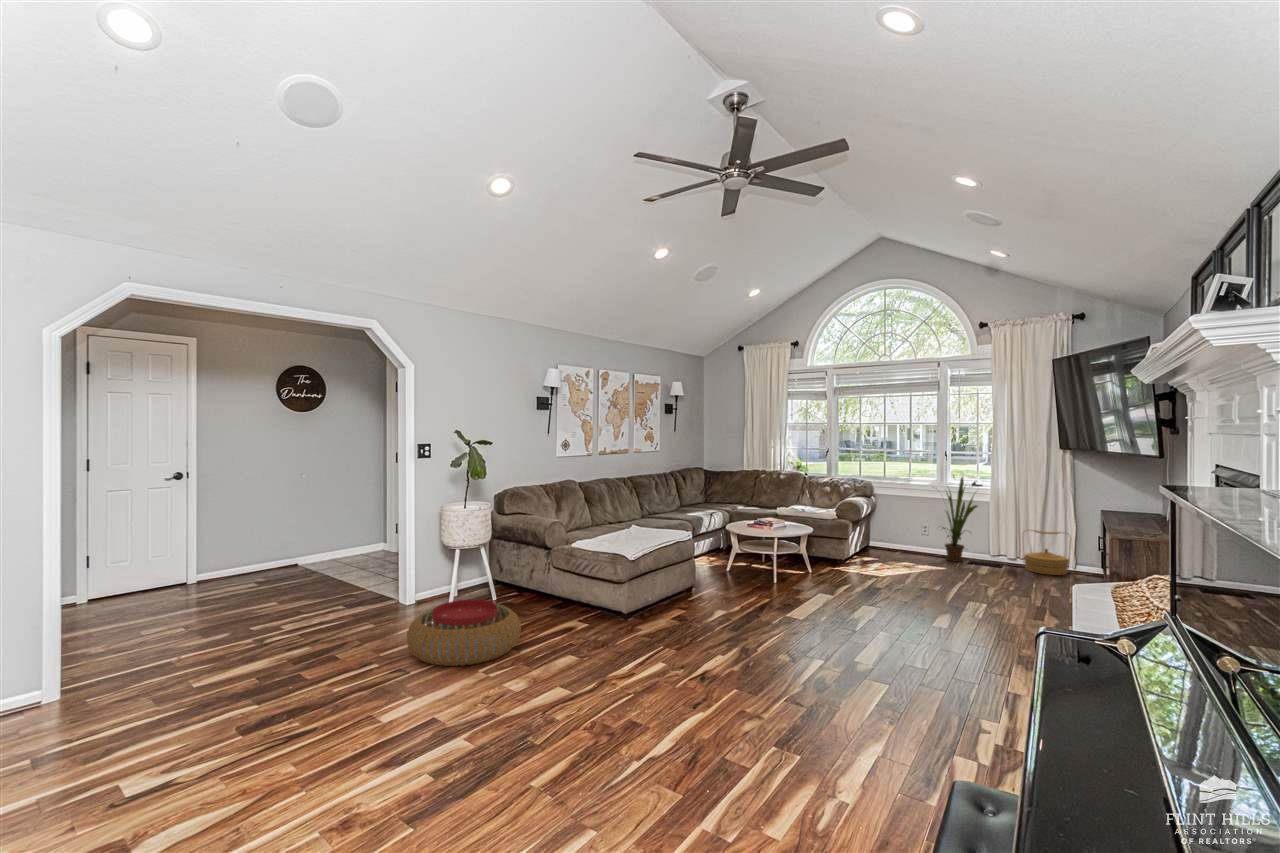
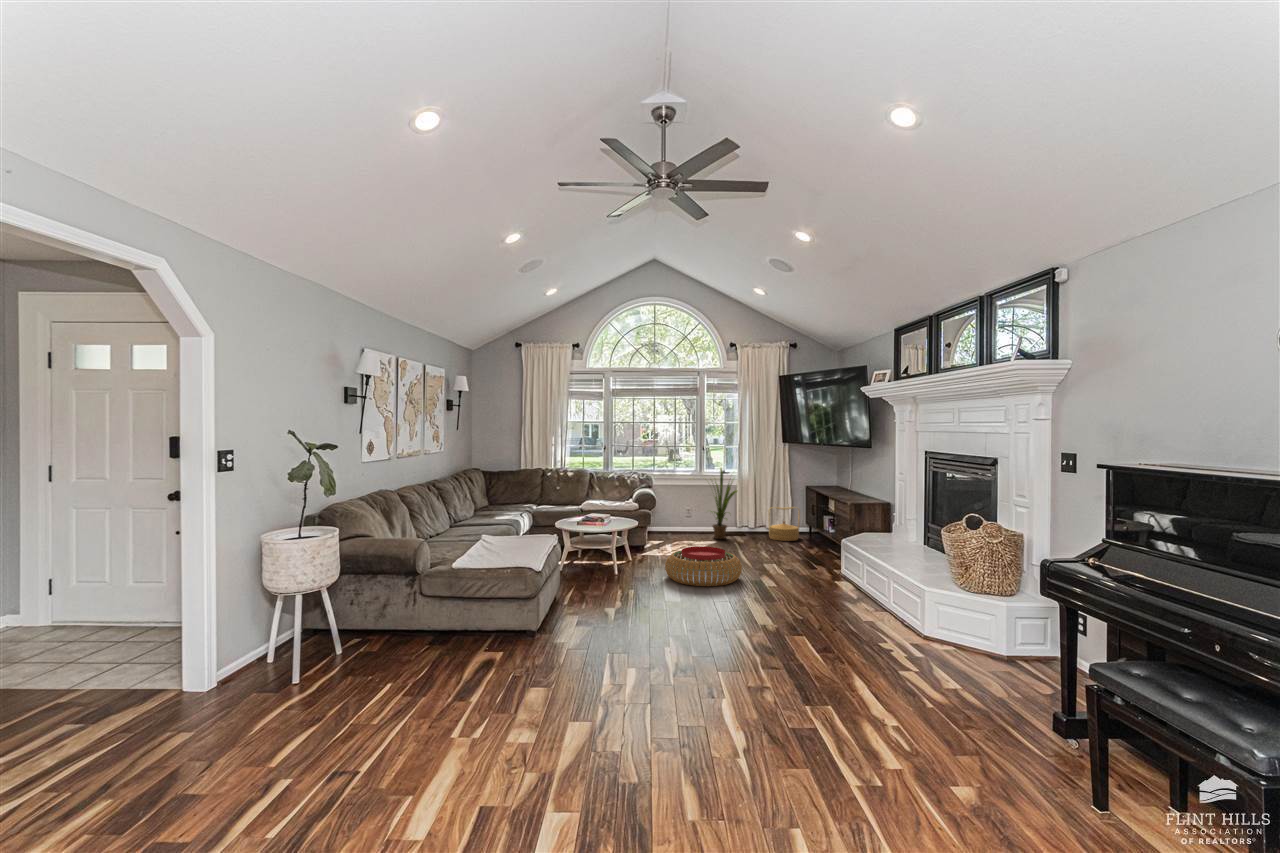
pouf: present [406,600,521,666] -> present [665,546,742,586]

